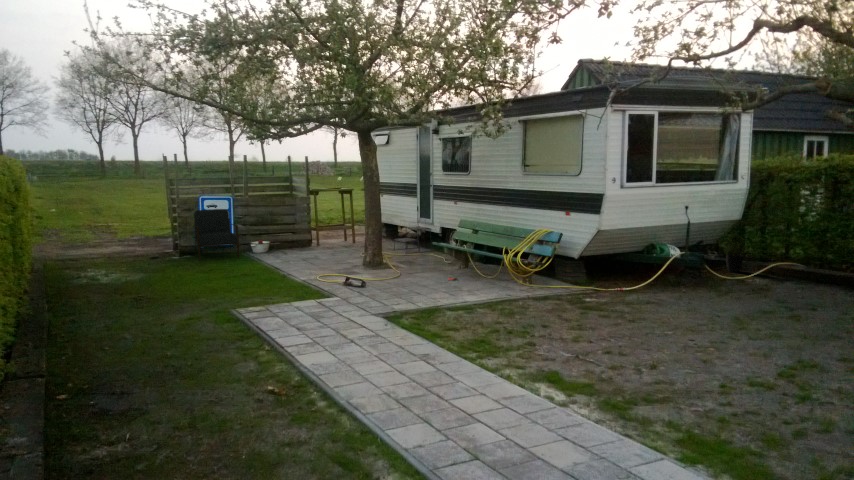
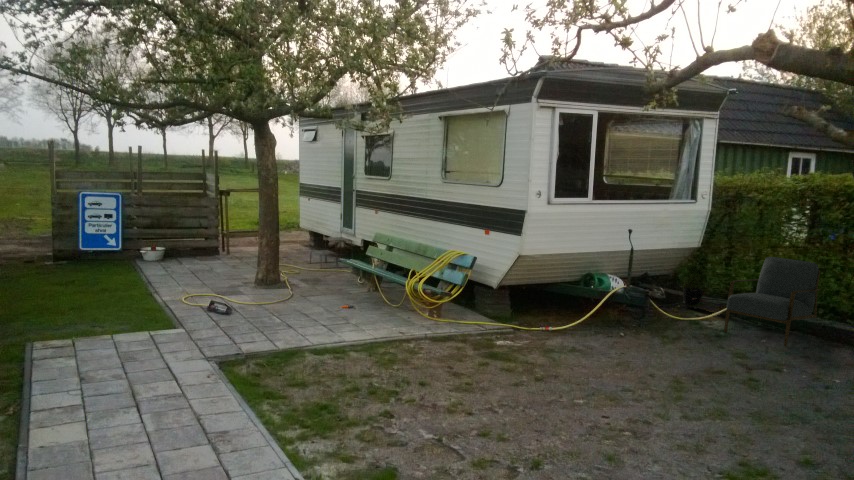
chair: present [194,209,239,260] -> present [724,257,820,346]

